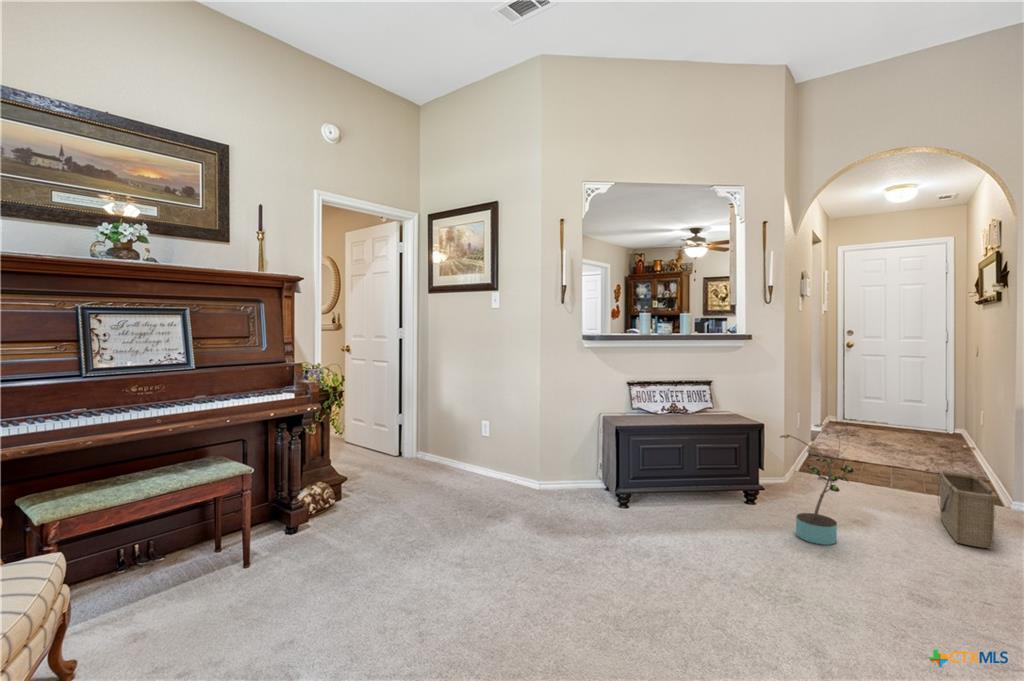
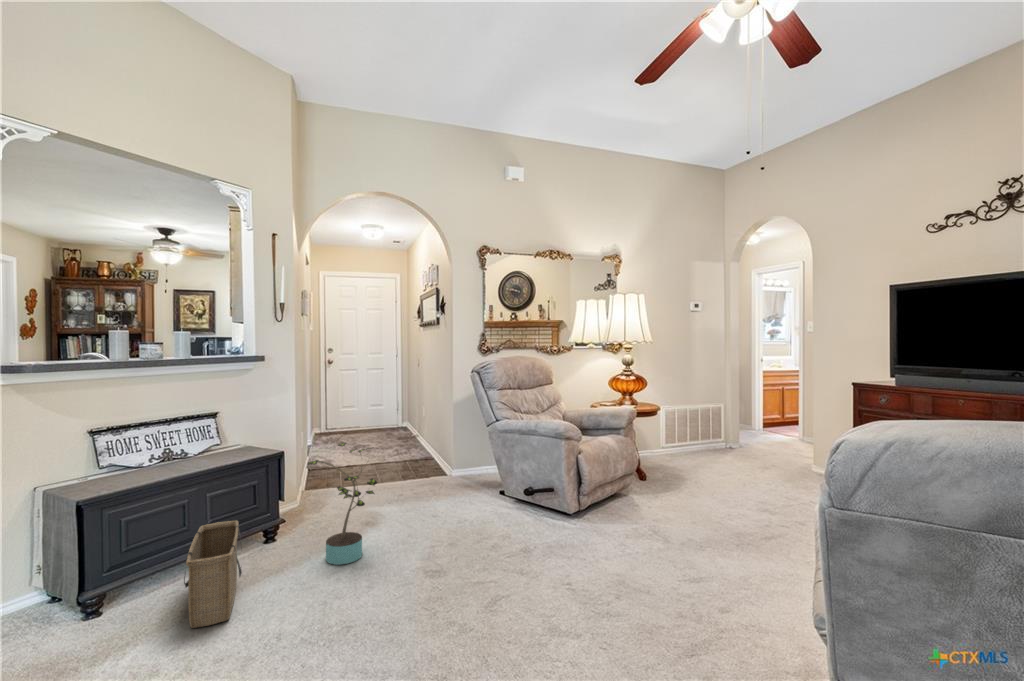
basket: present [939,471,997,548] -> present [184,521,242,628]

